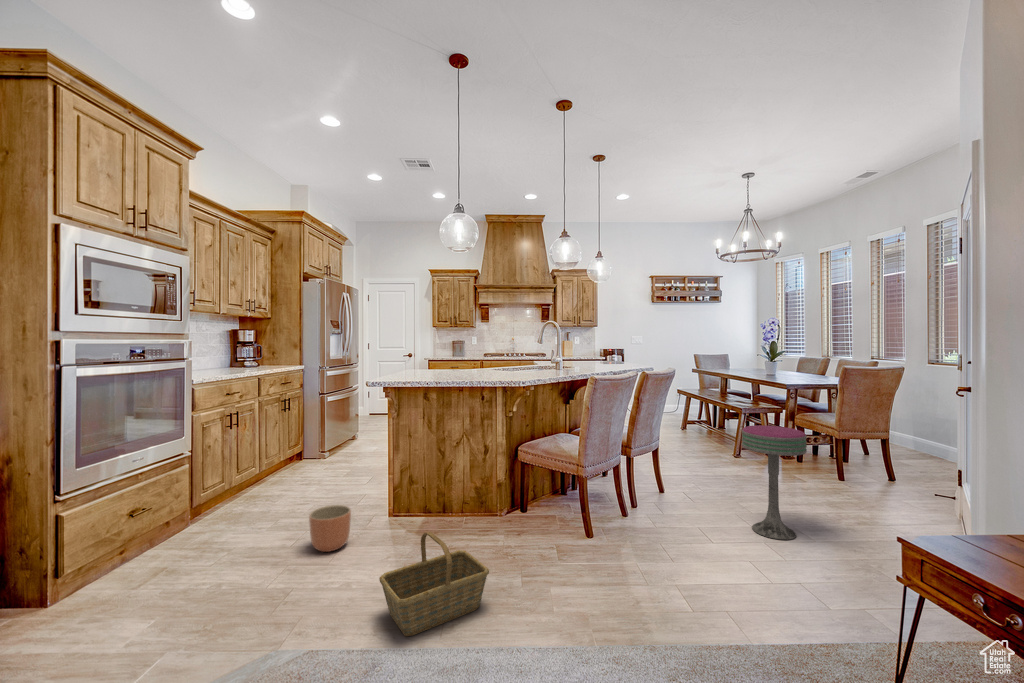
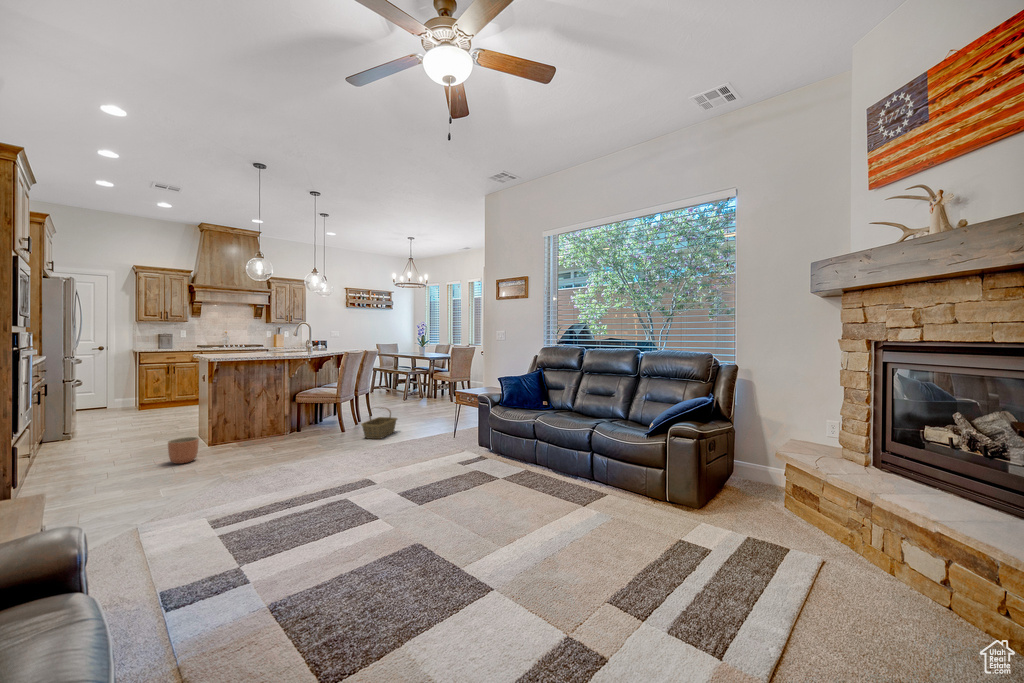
bar stool: present [742,425,807,540] -> none [413,373,439,421]
basket: present [379,532,489,636] -> present [361,407,397,439]

